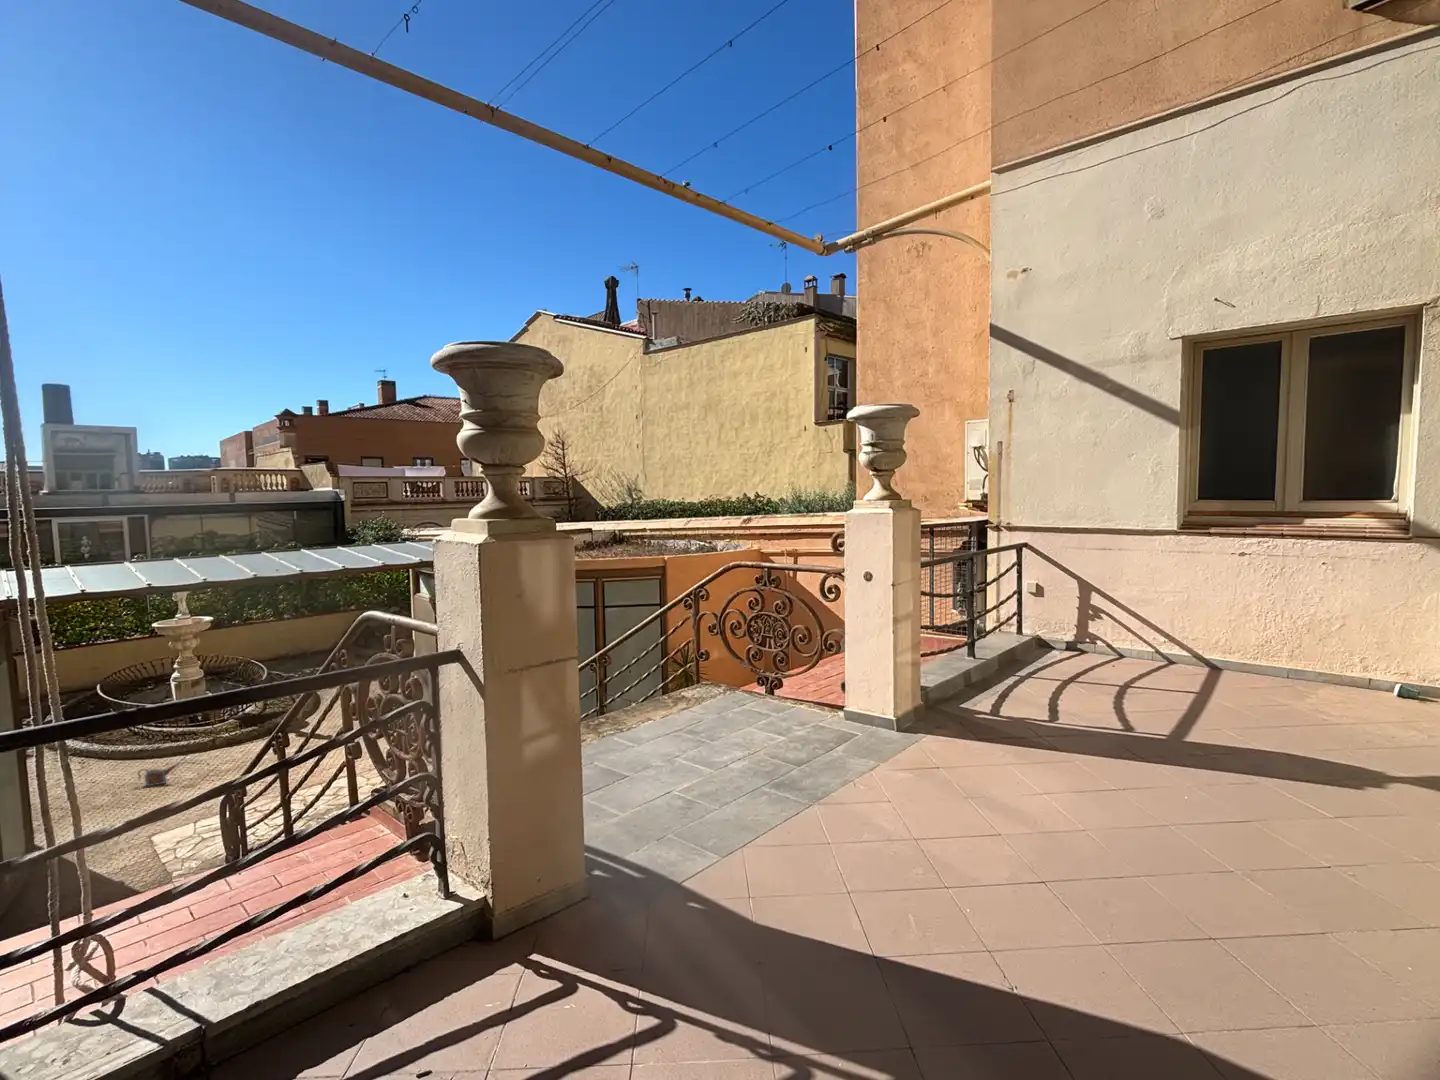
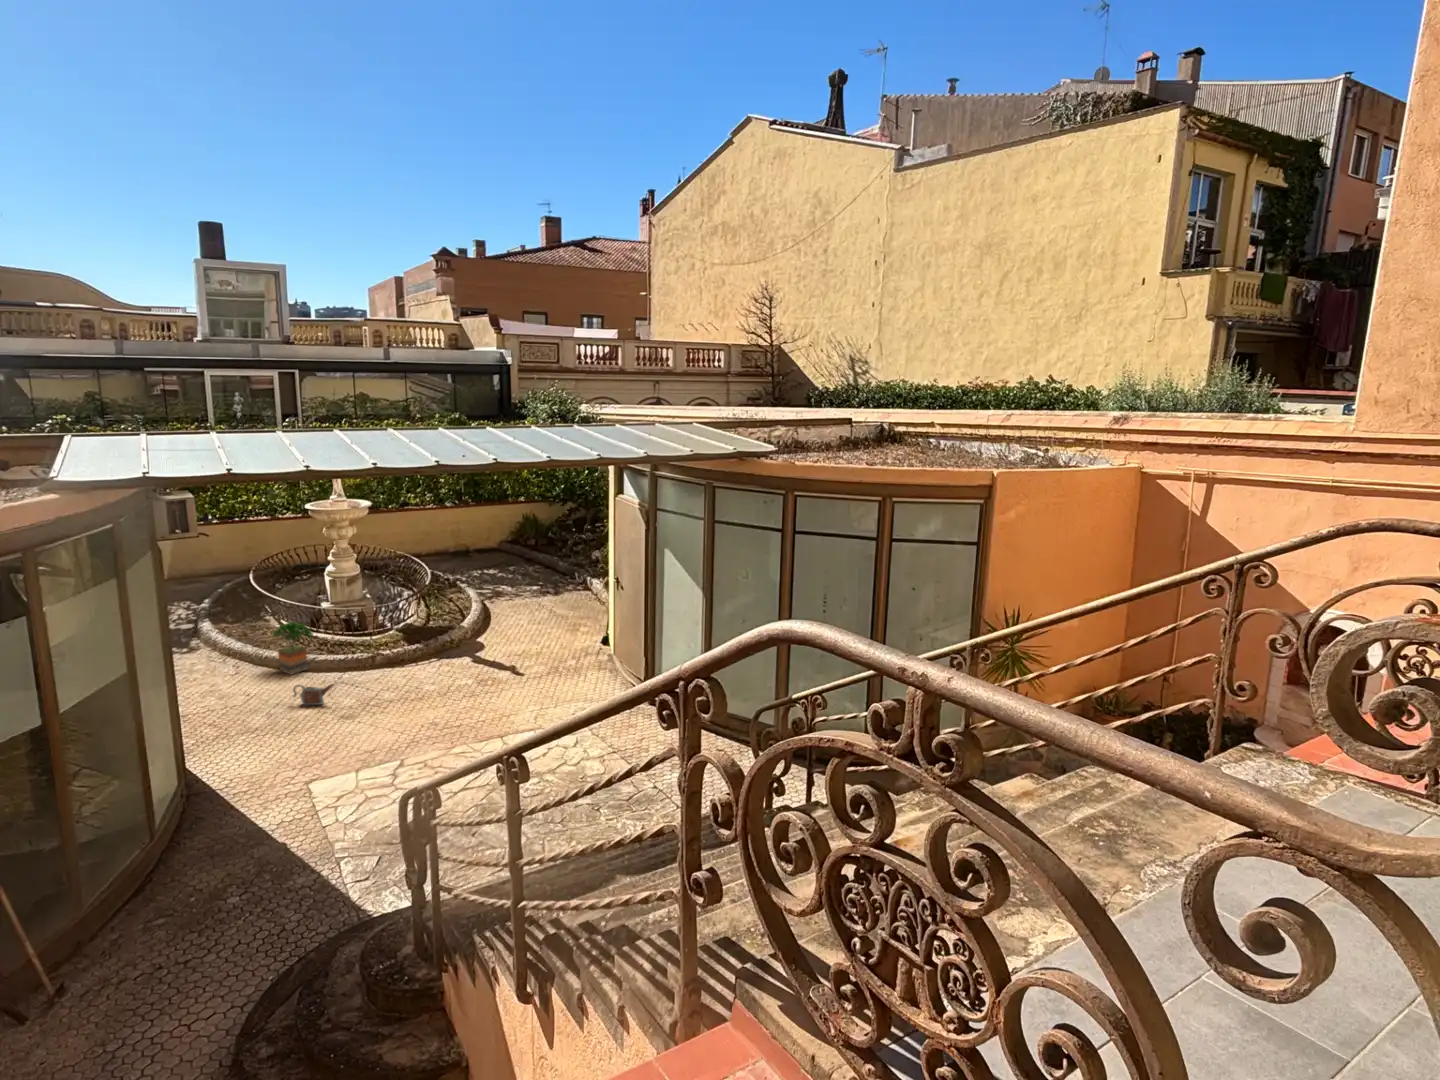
potted tree: none [117,719,158,765] -> present [273,622,313,675]

